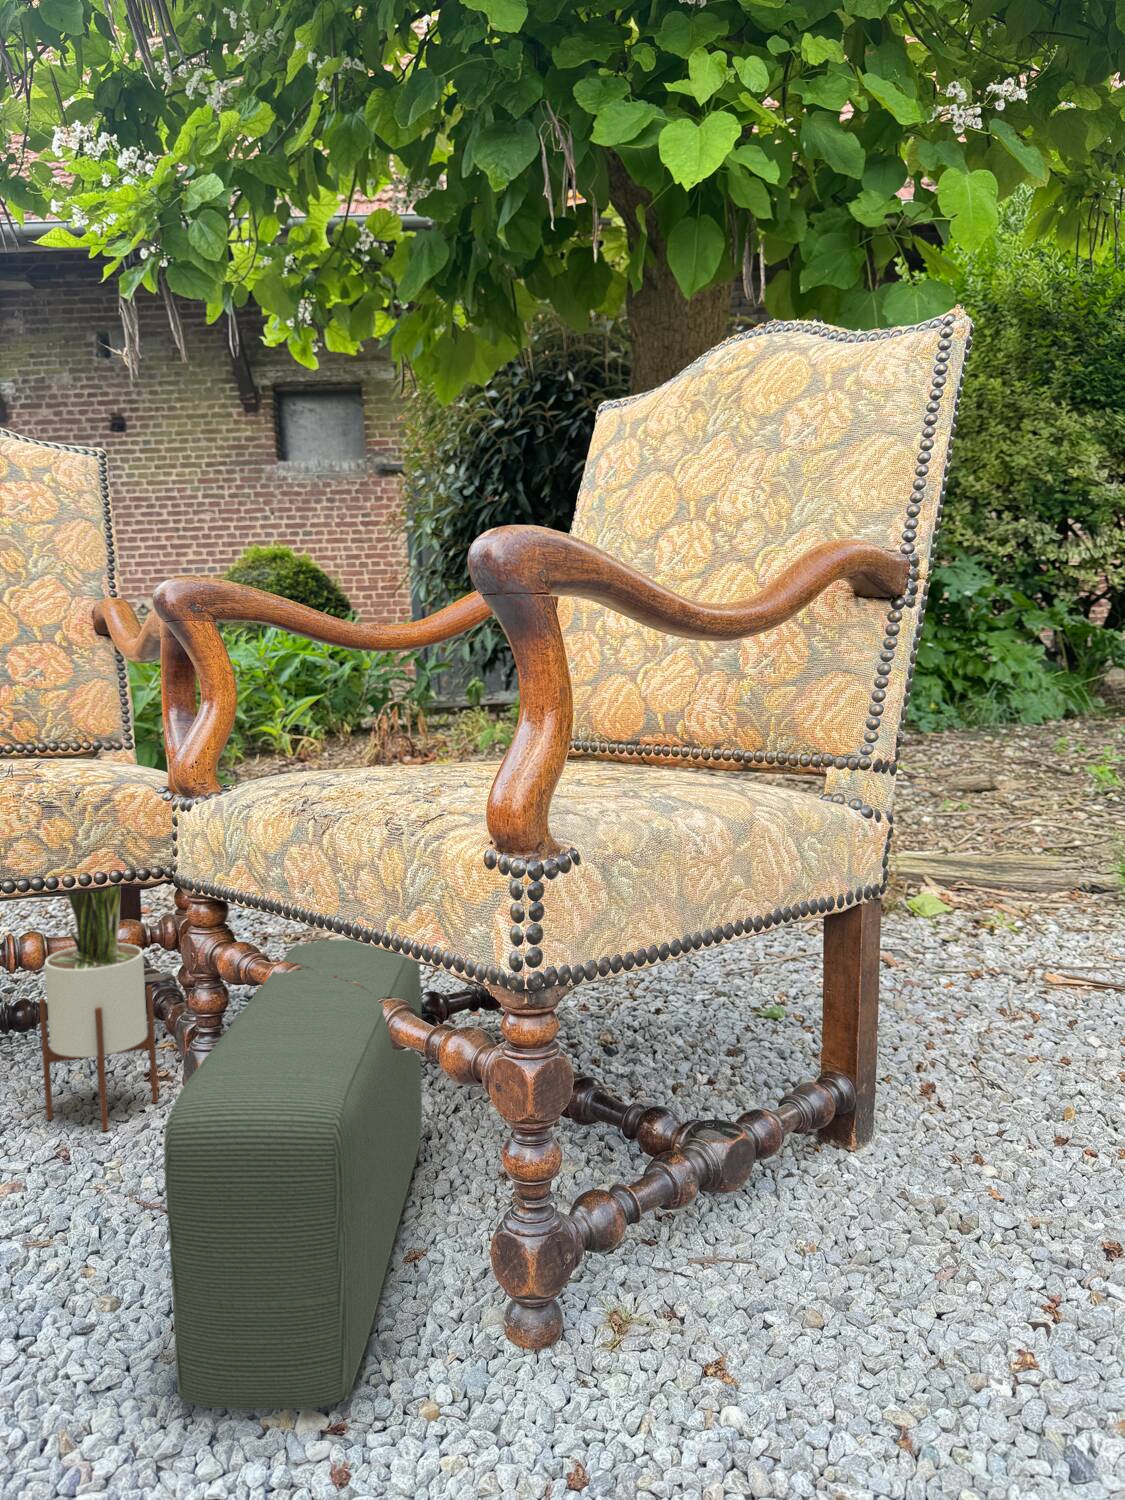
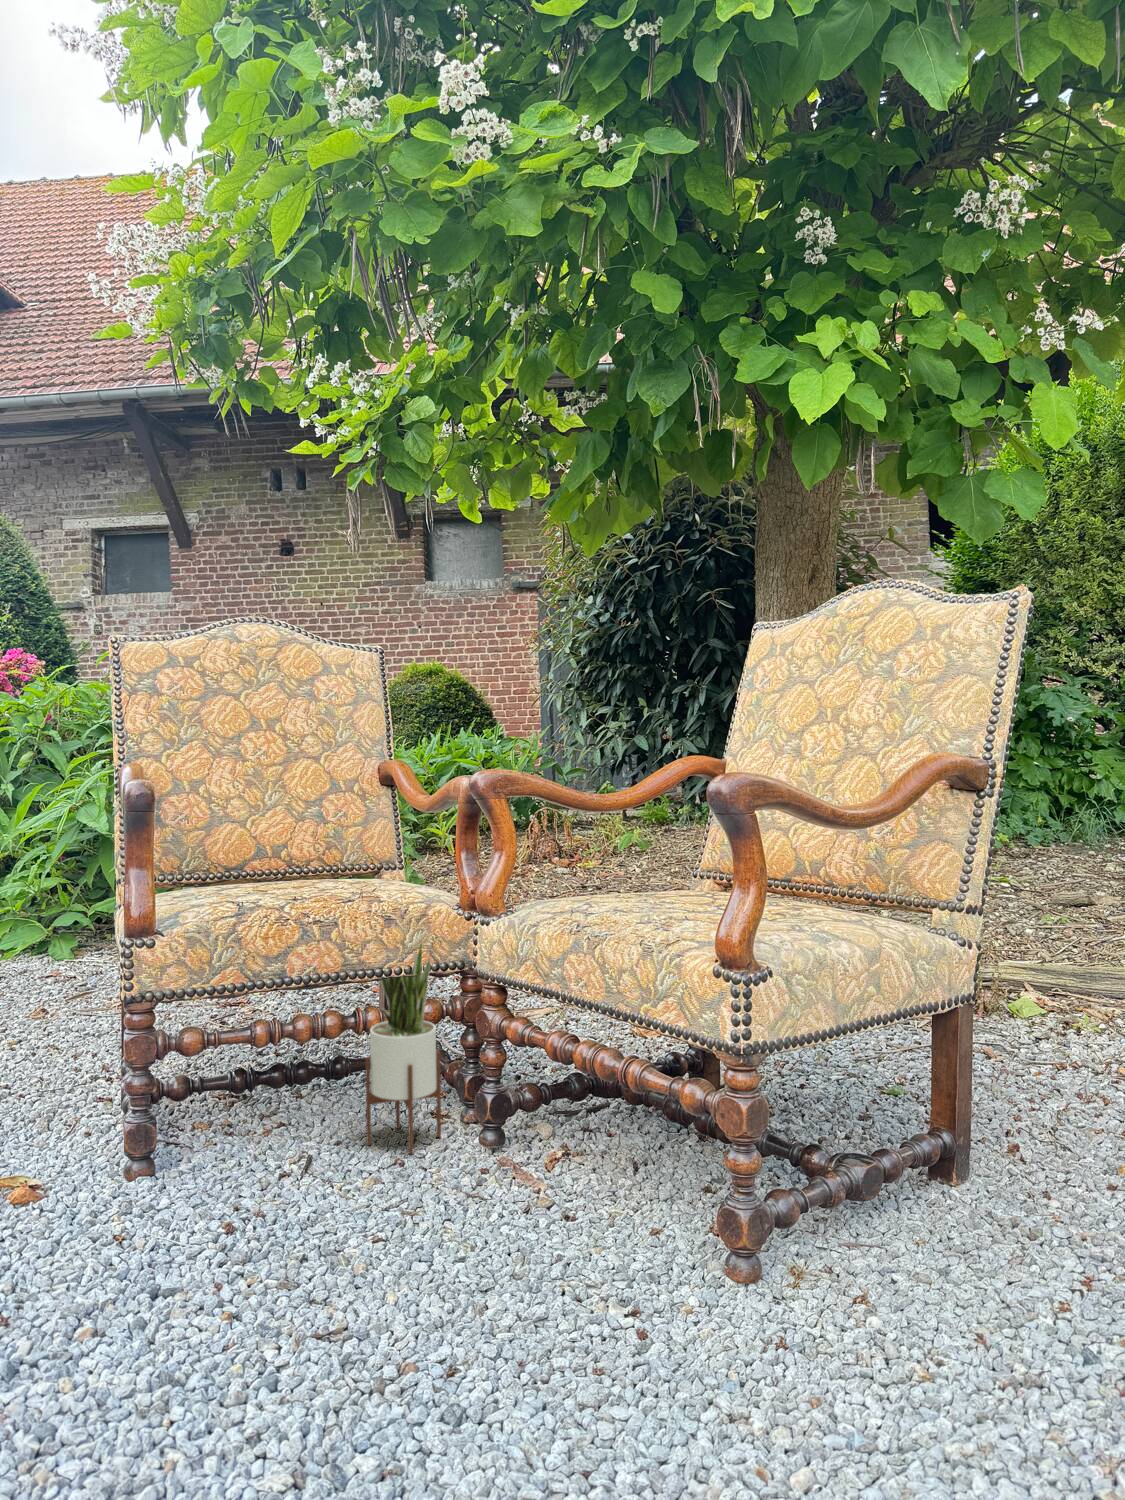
pouf: present [164,940,422,1409] -> none [517,1021,643,1312]

